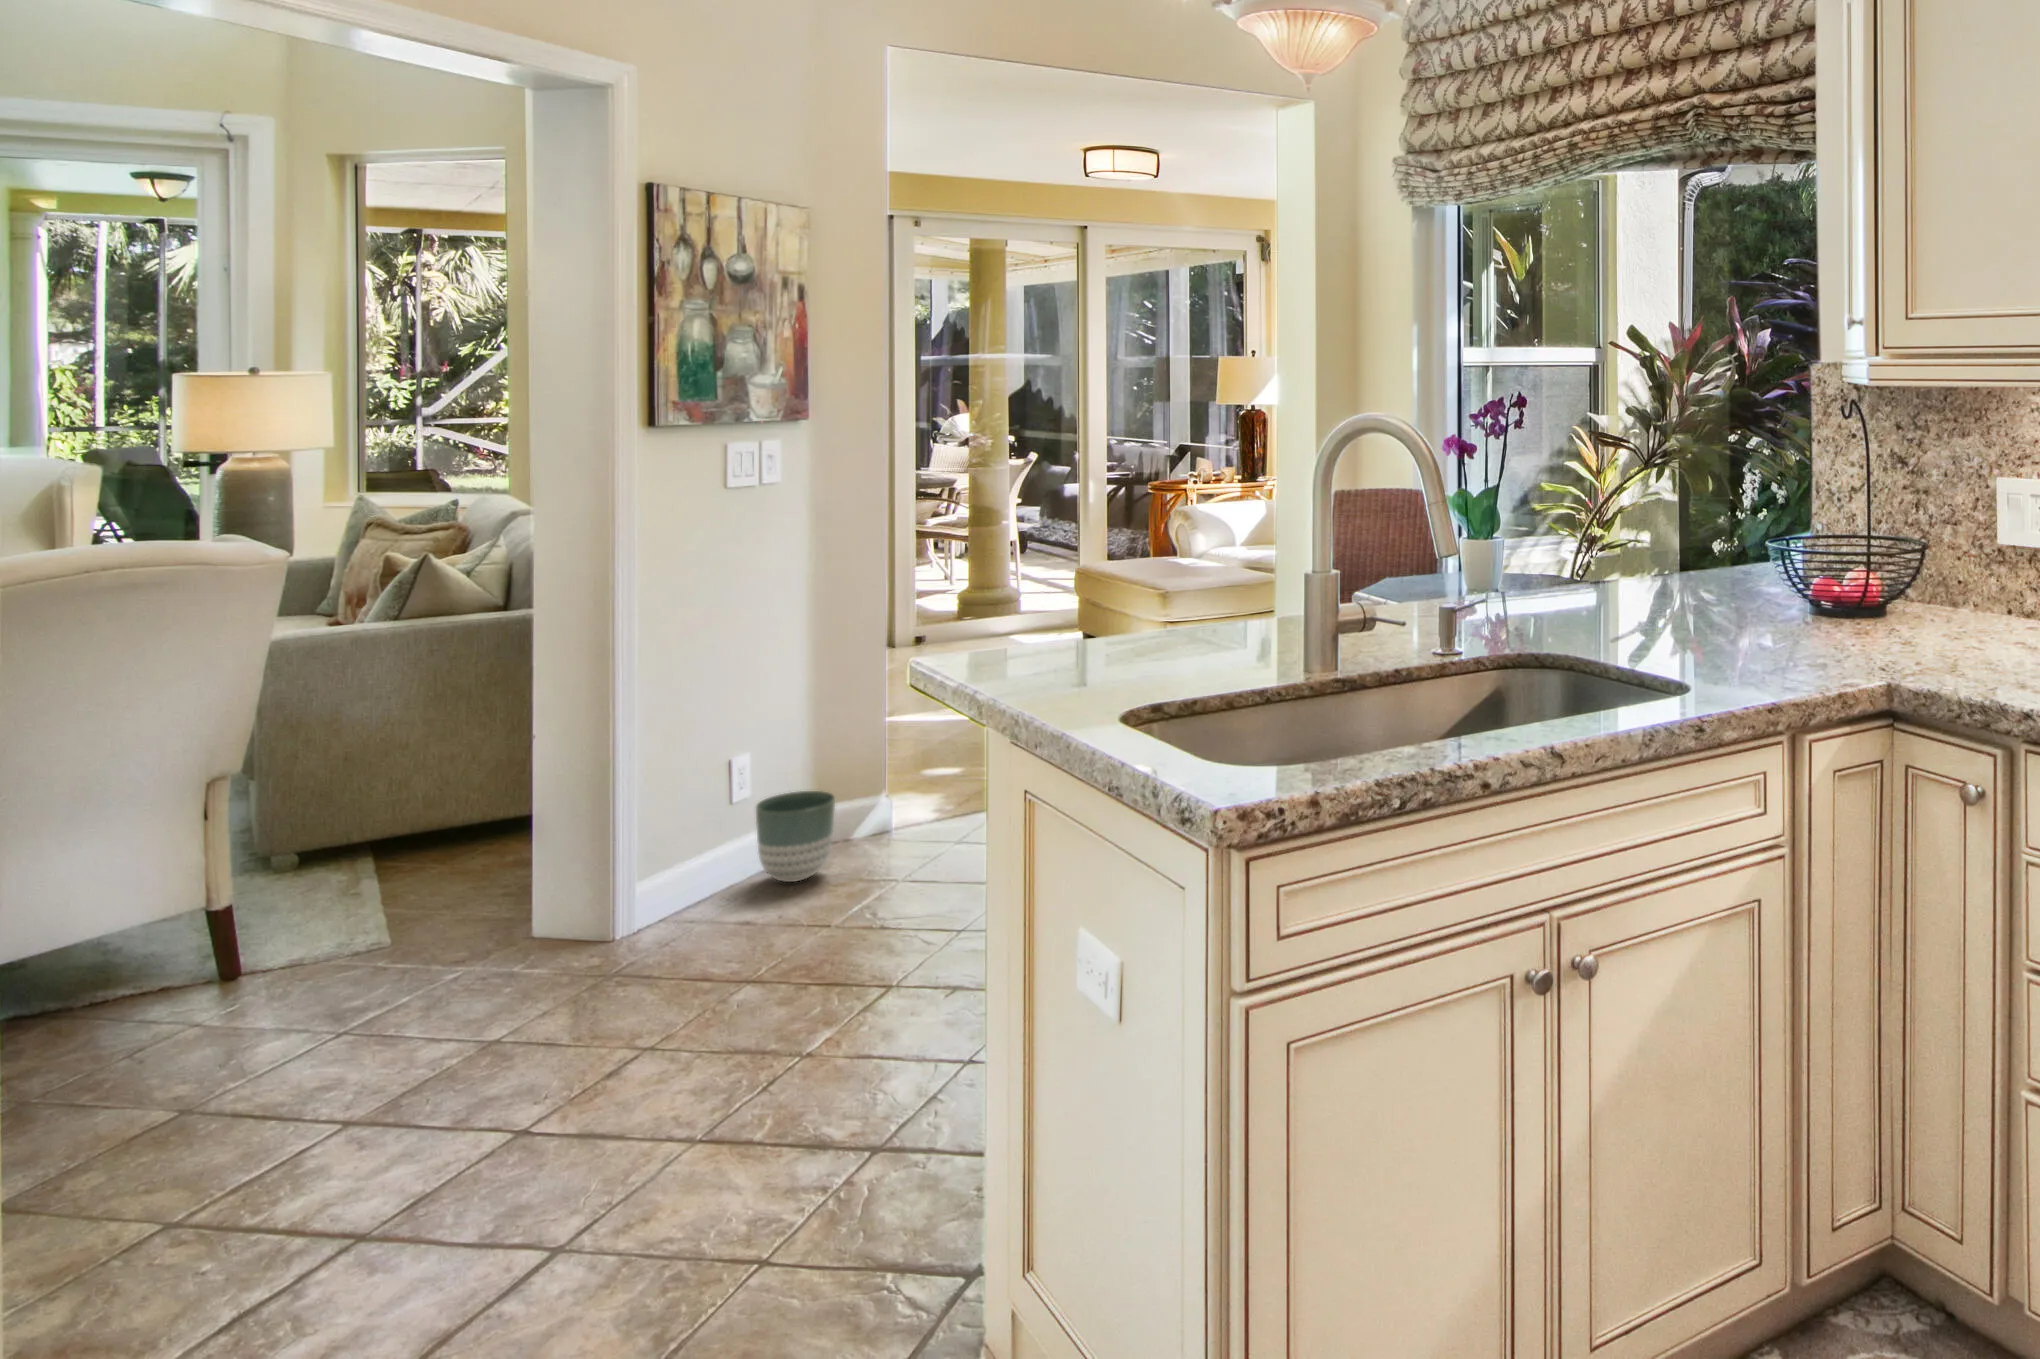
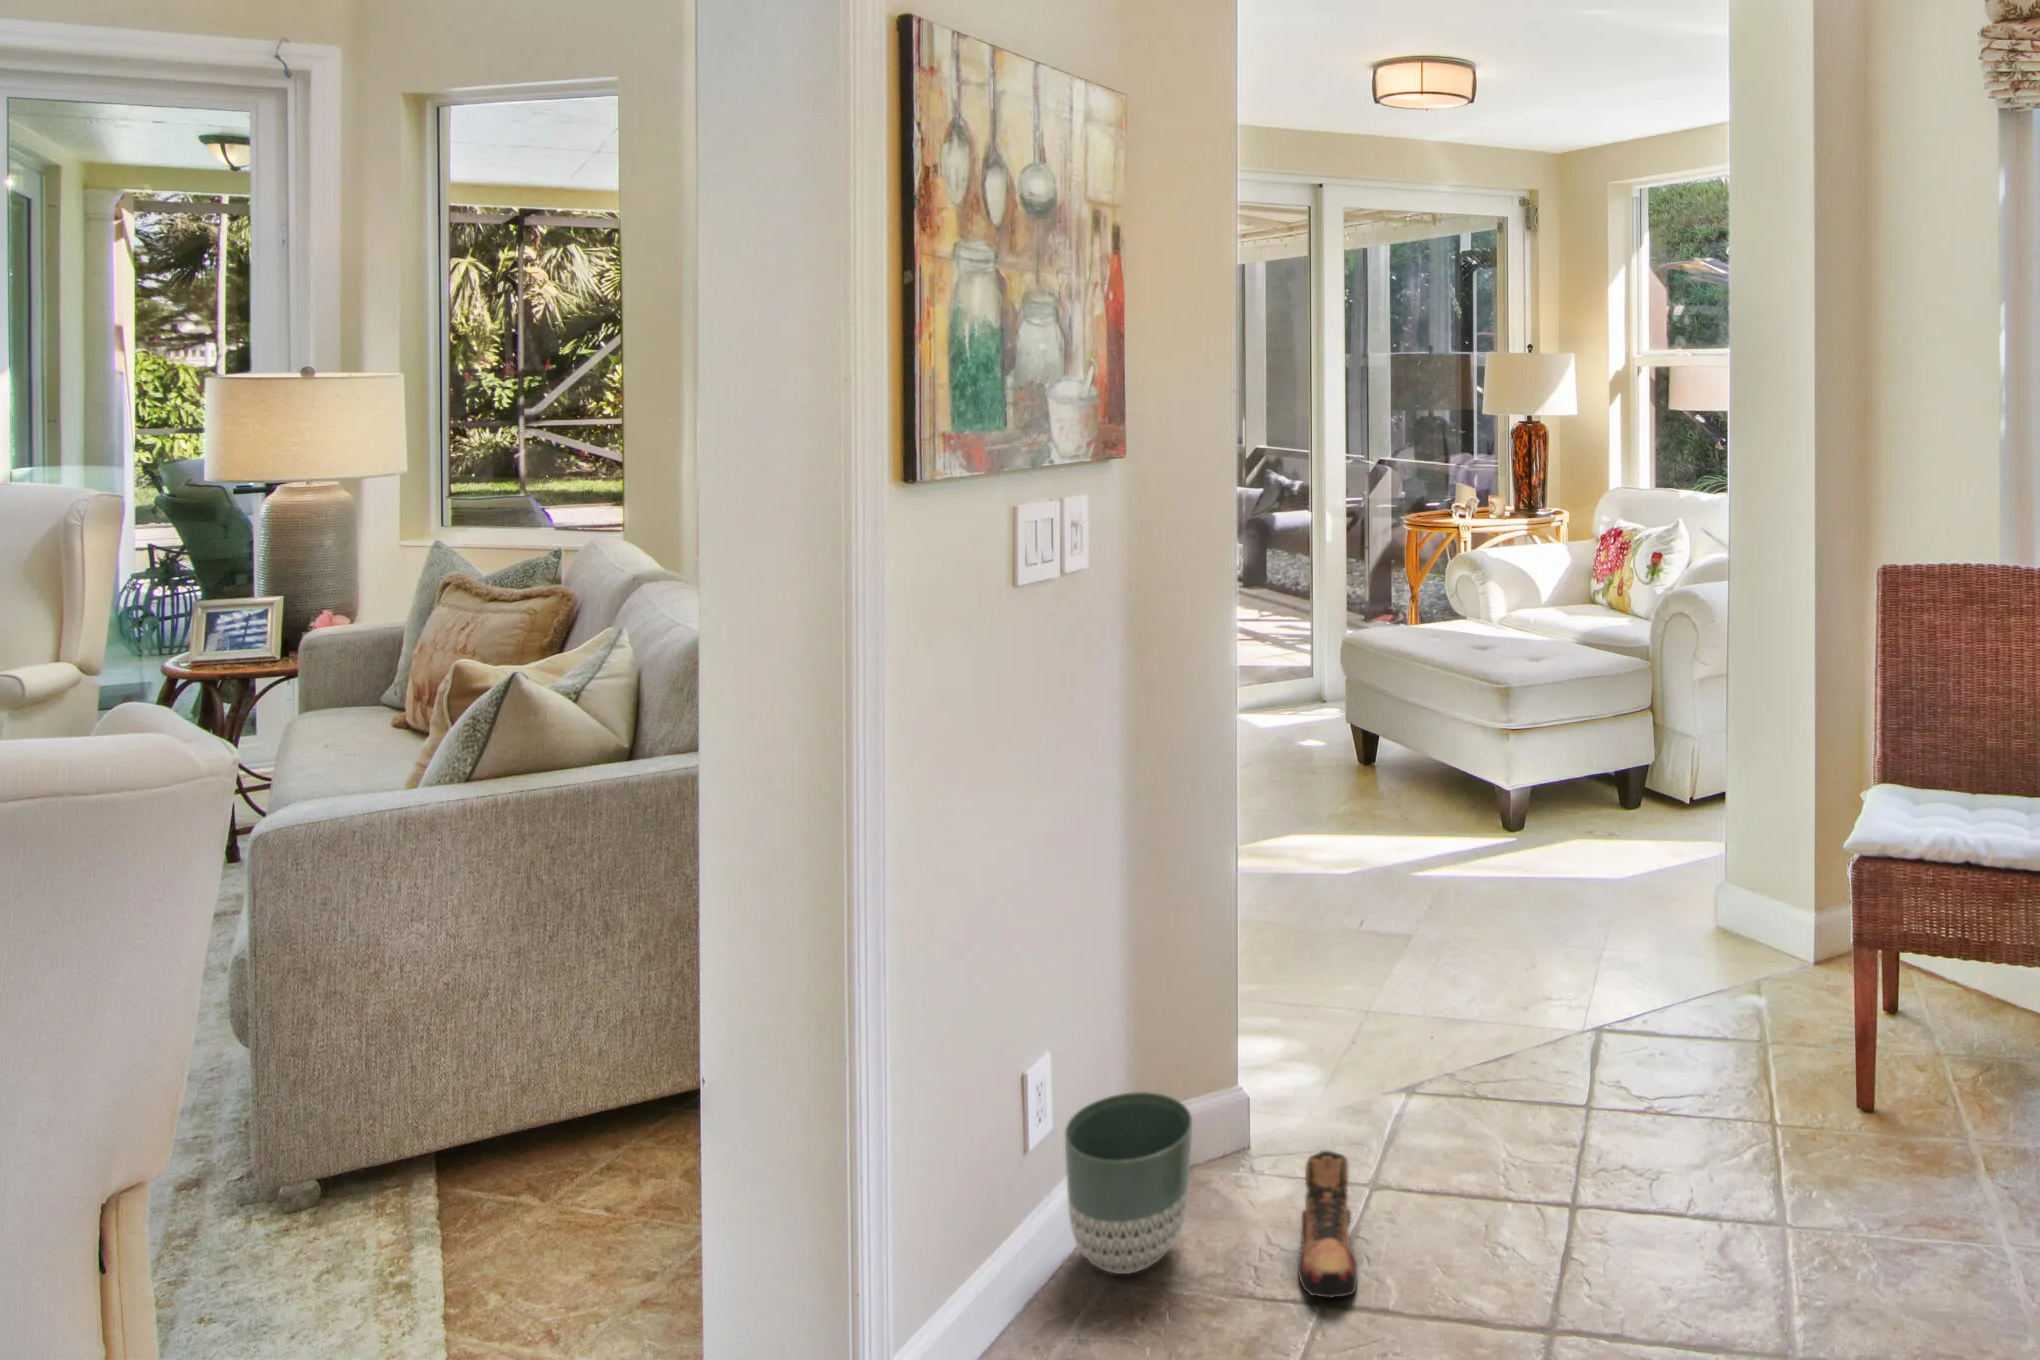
shoe: none [891,819,931,885] -> present [1298,1151,1357,1297]

